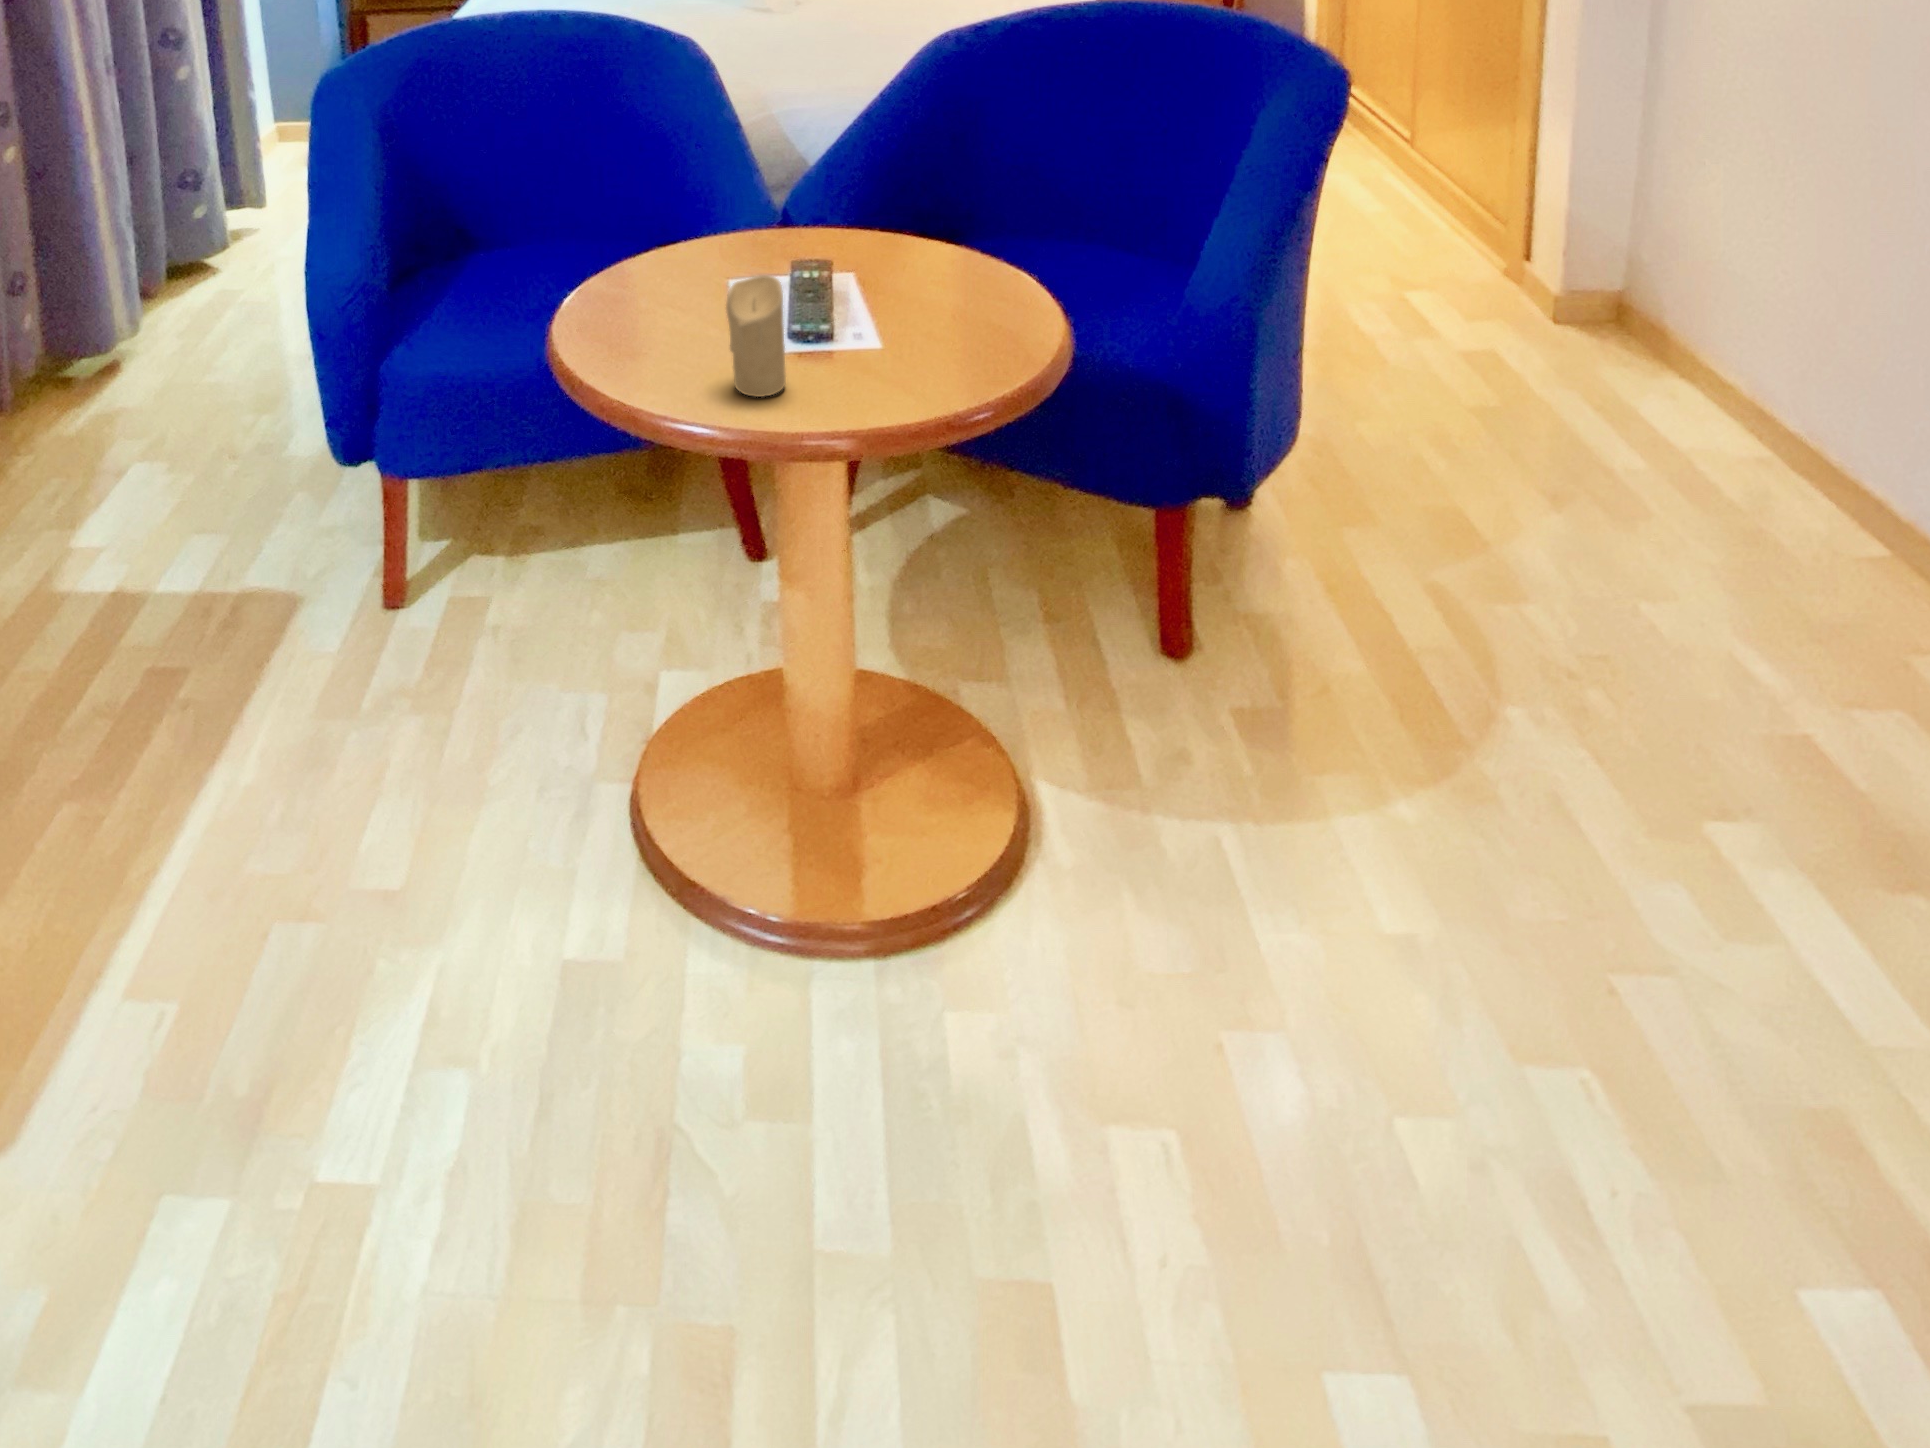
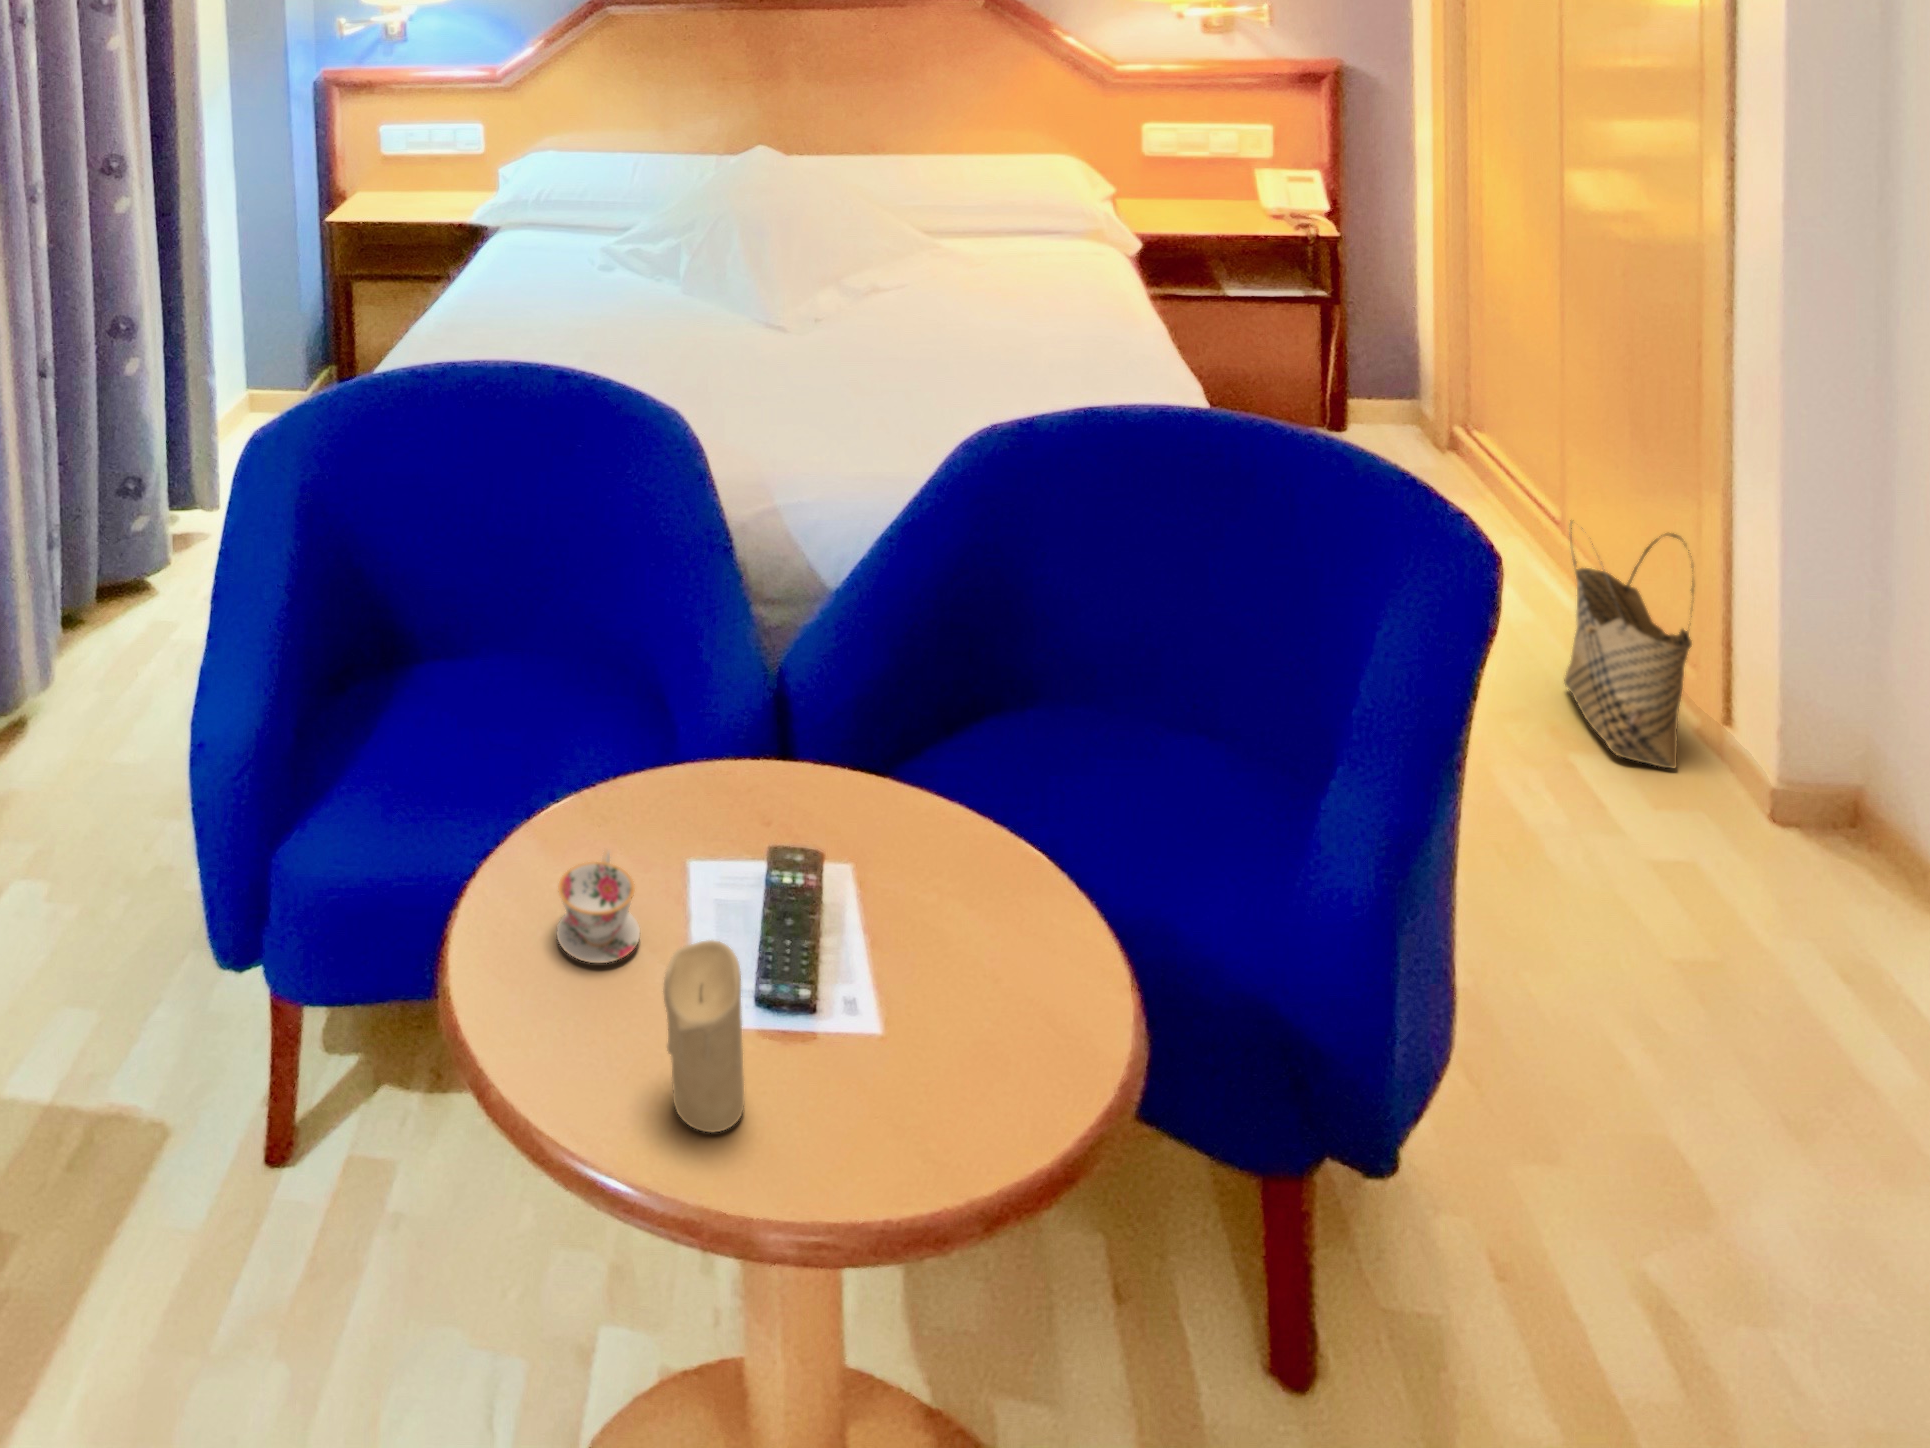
woven basket: none [1395,108,1496,287] -> present [1564,522,1694,768]
teacup: none [635,269,699,333] -> present [557,849,640,963]

